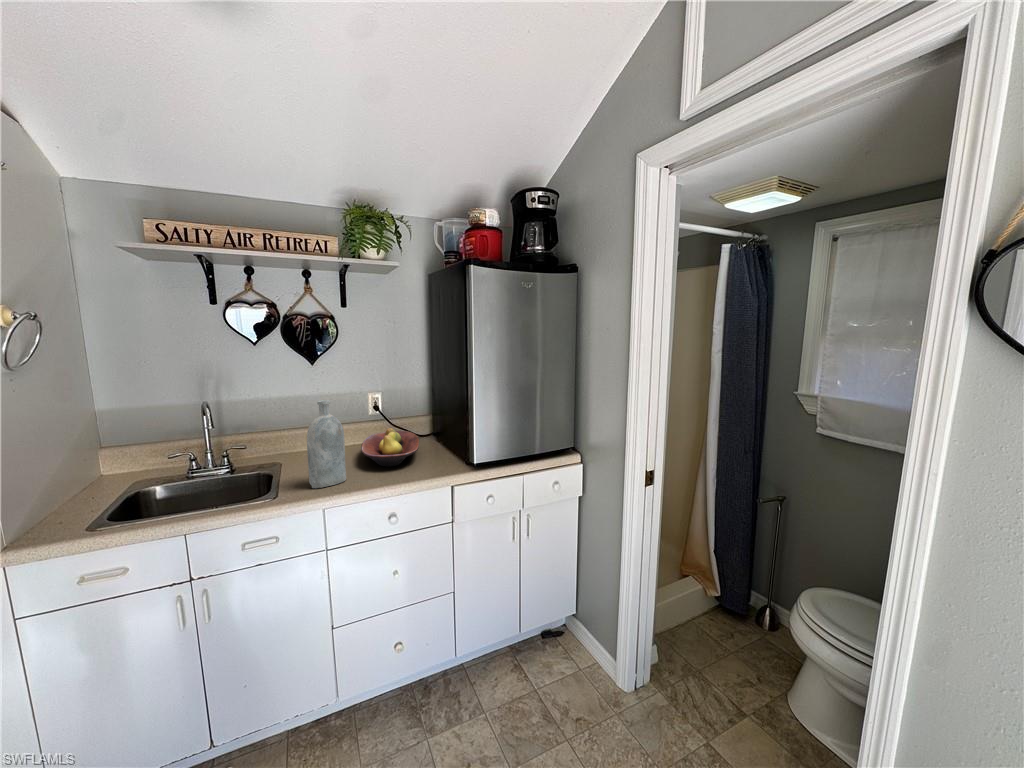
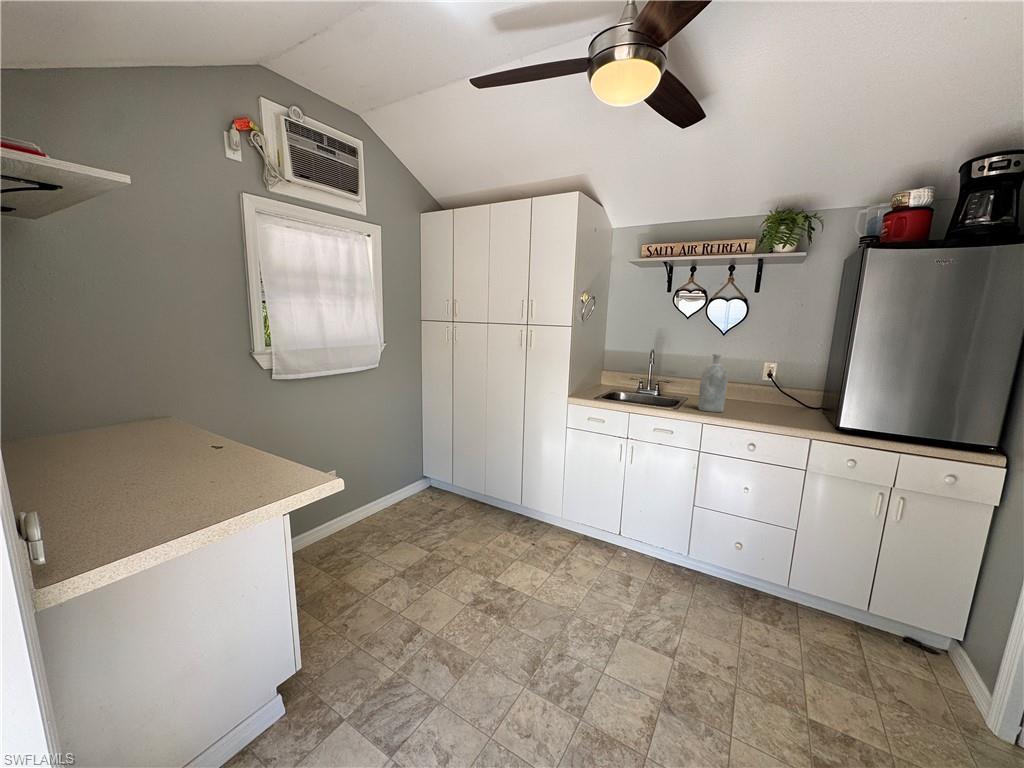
fruit bowl: present [361,428,419,467] -> none [742,388,798,414]

